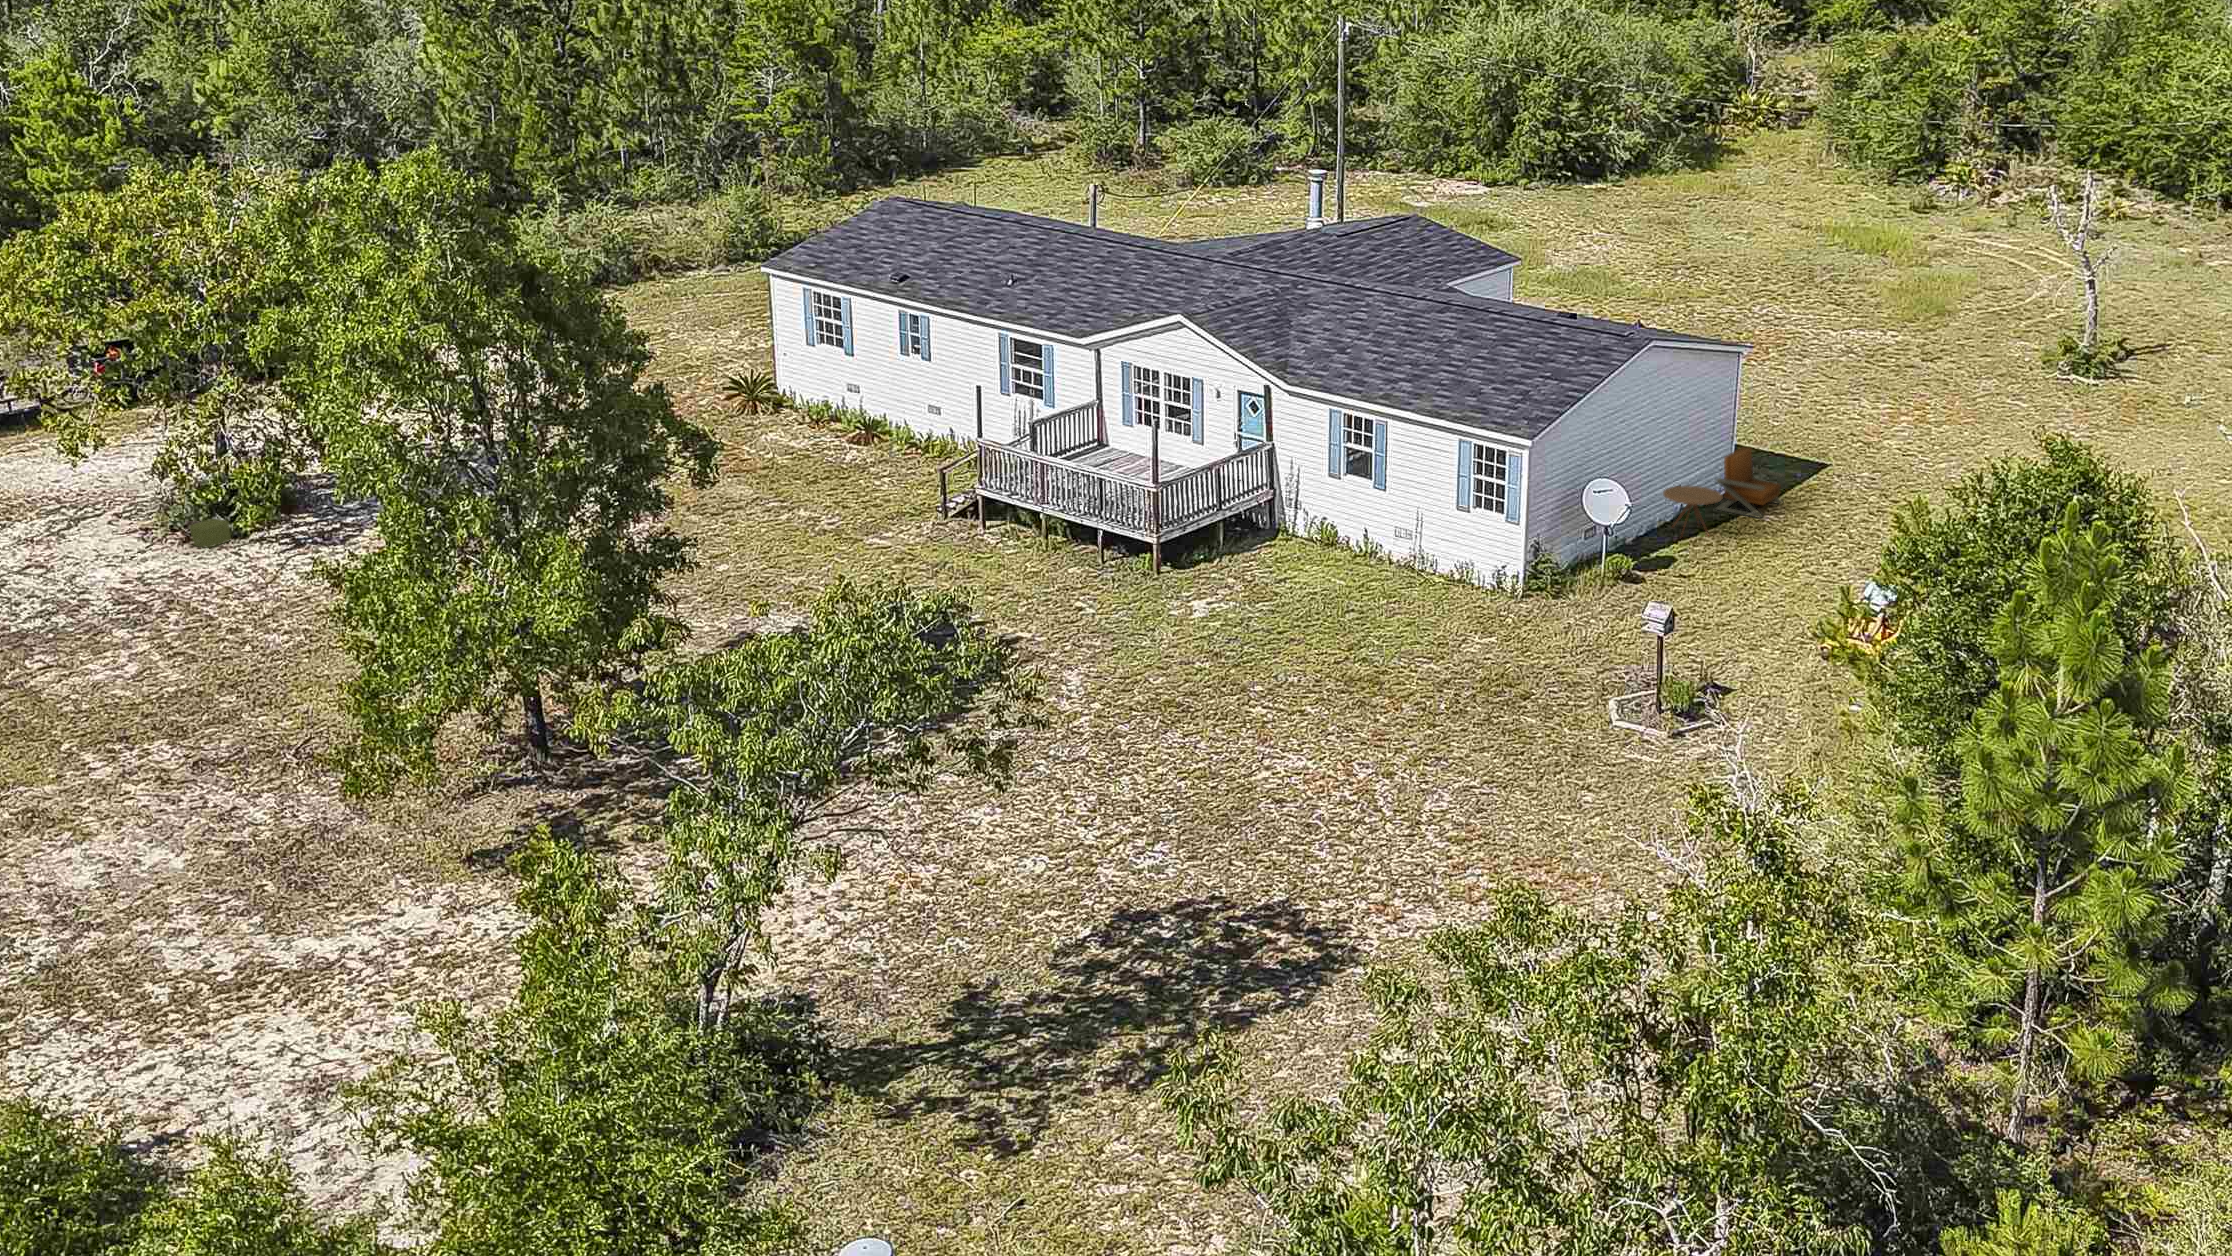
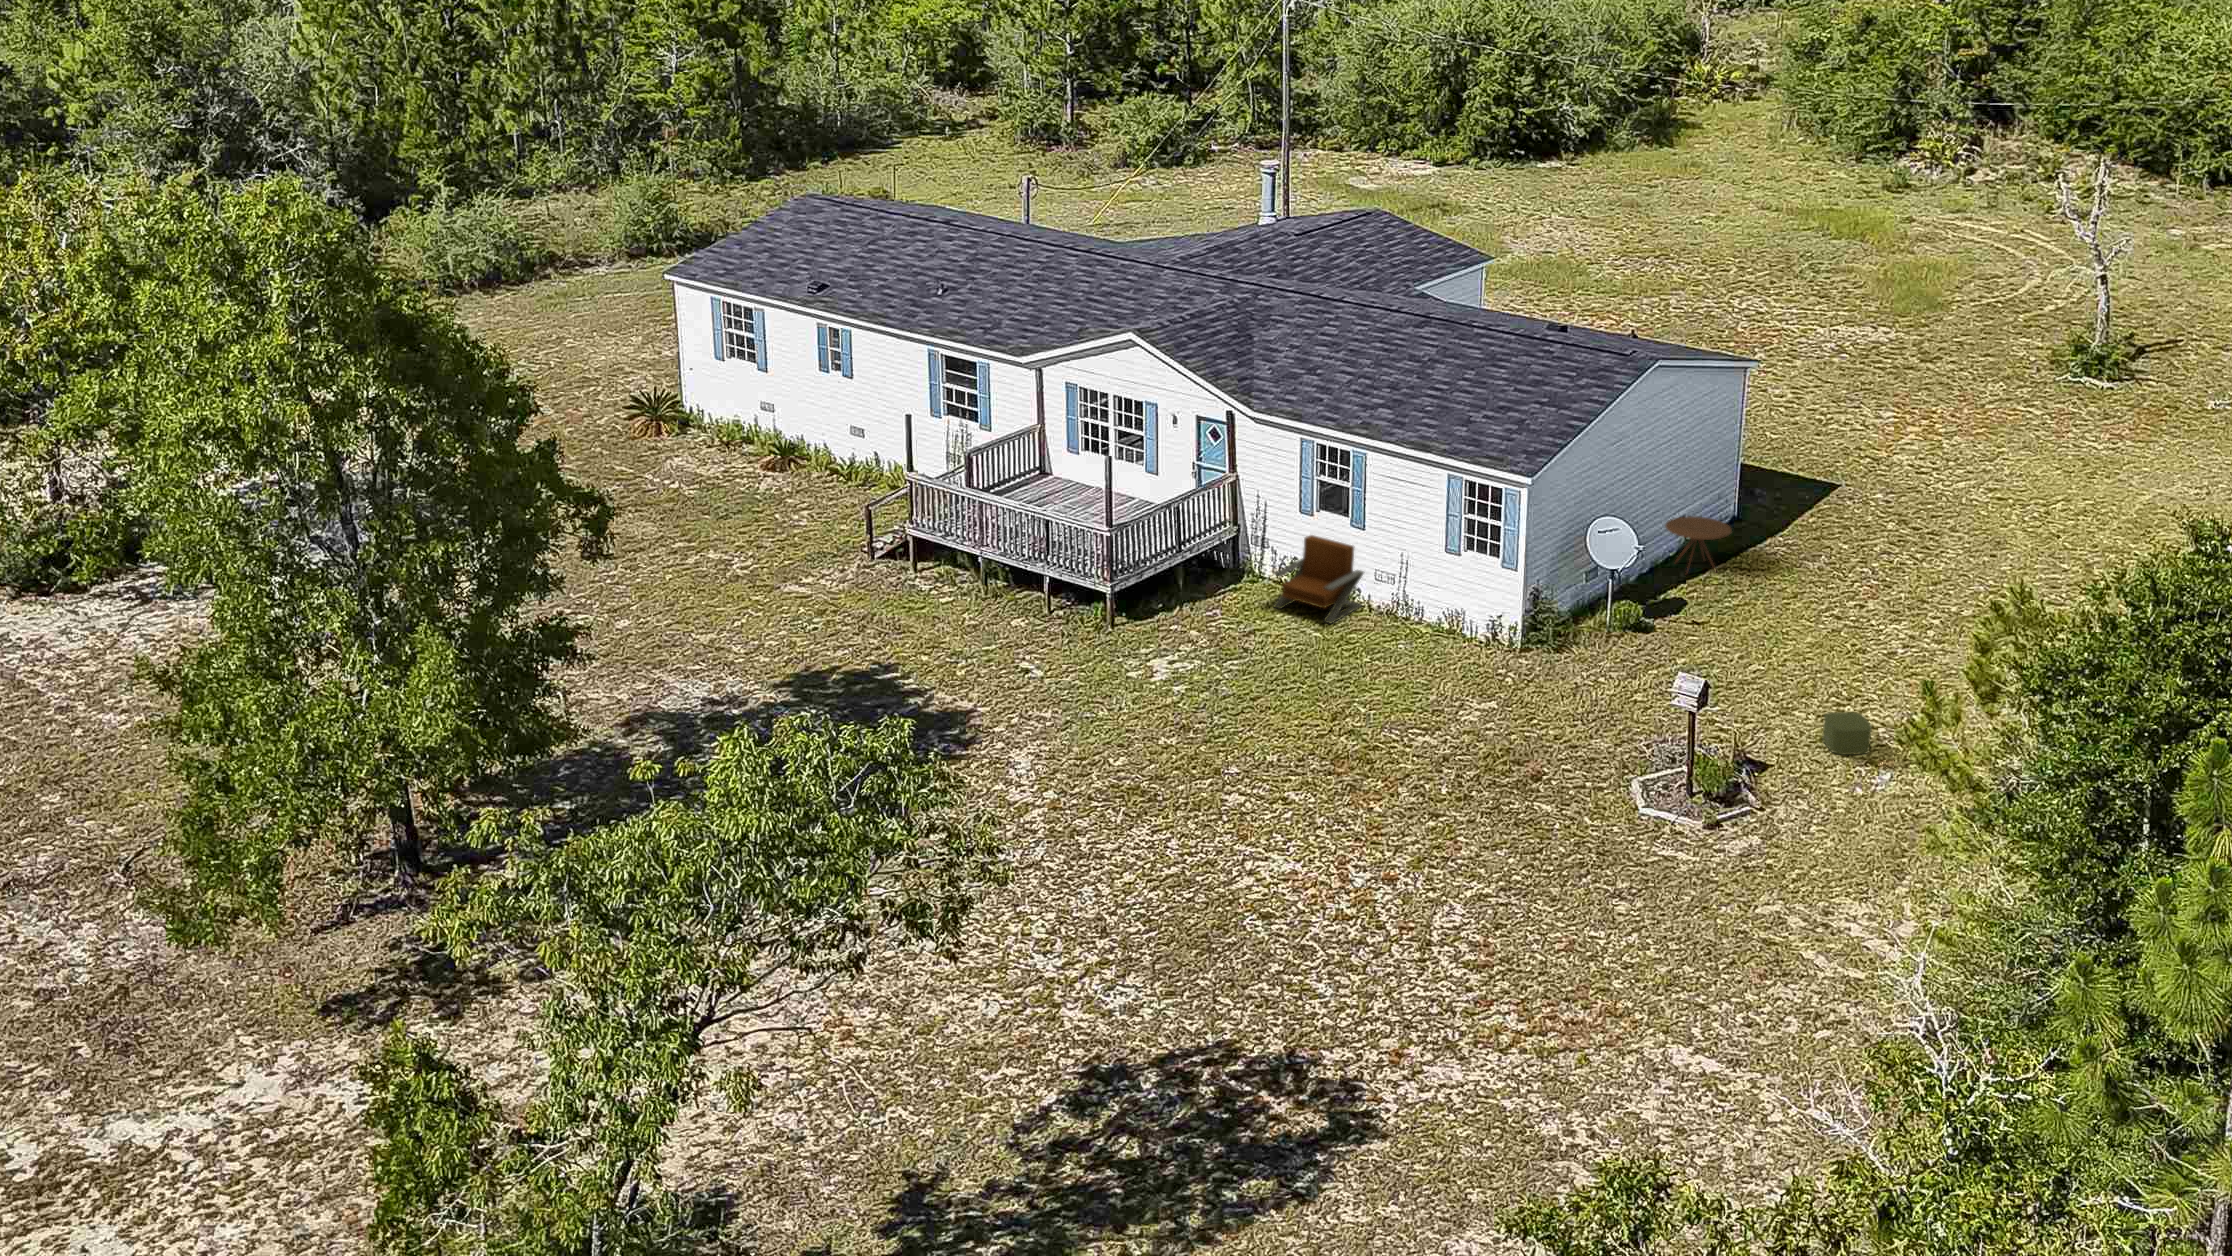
lounge chair: present [1716,447,1785,518] -> present [1274,535,1364,623]
storage box: present [189,519,231,548] -> present [1822,712,1872,755]

